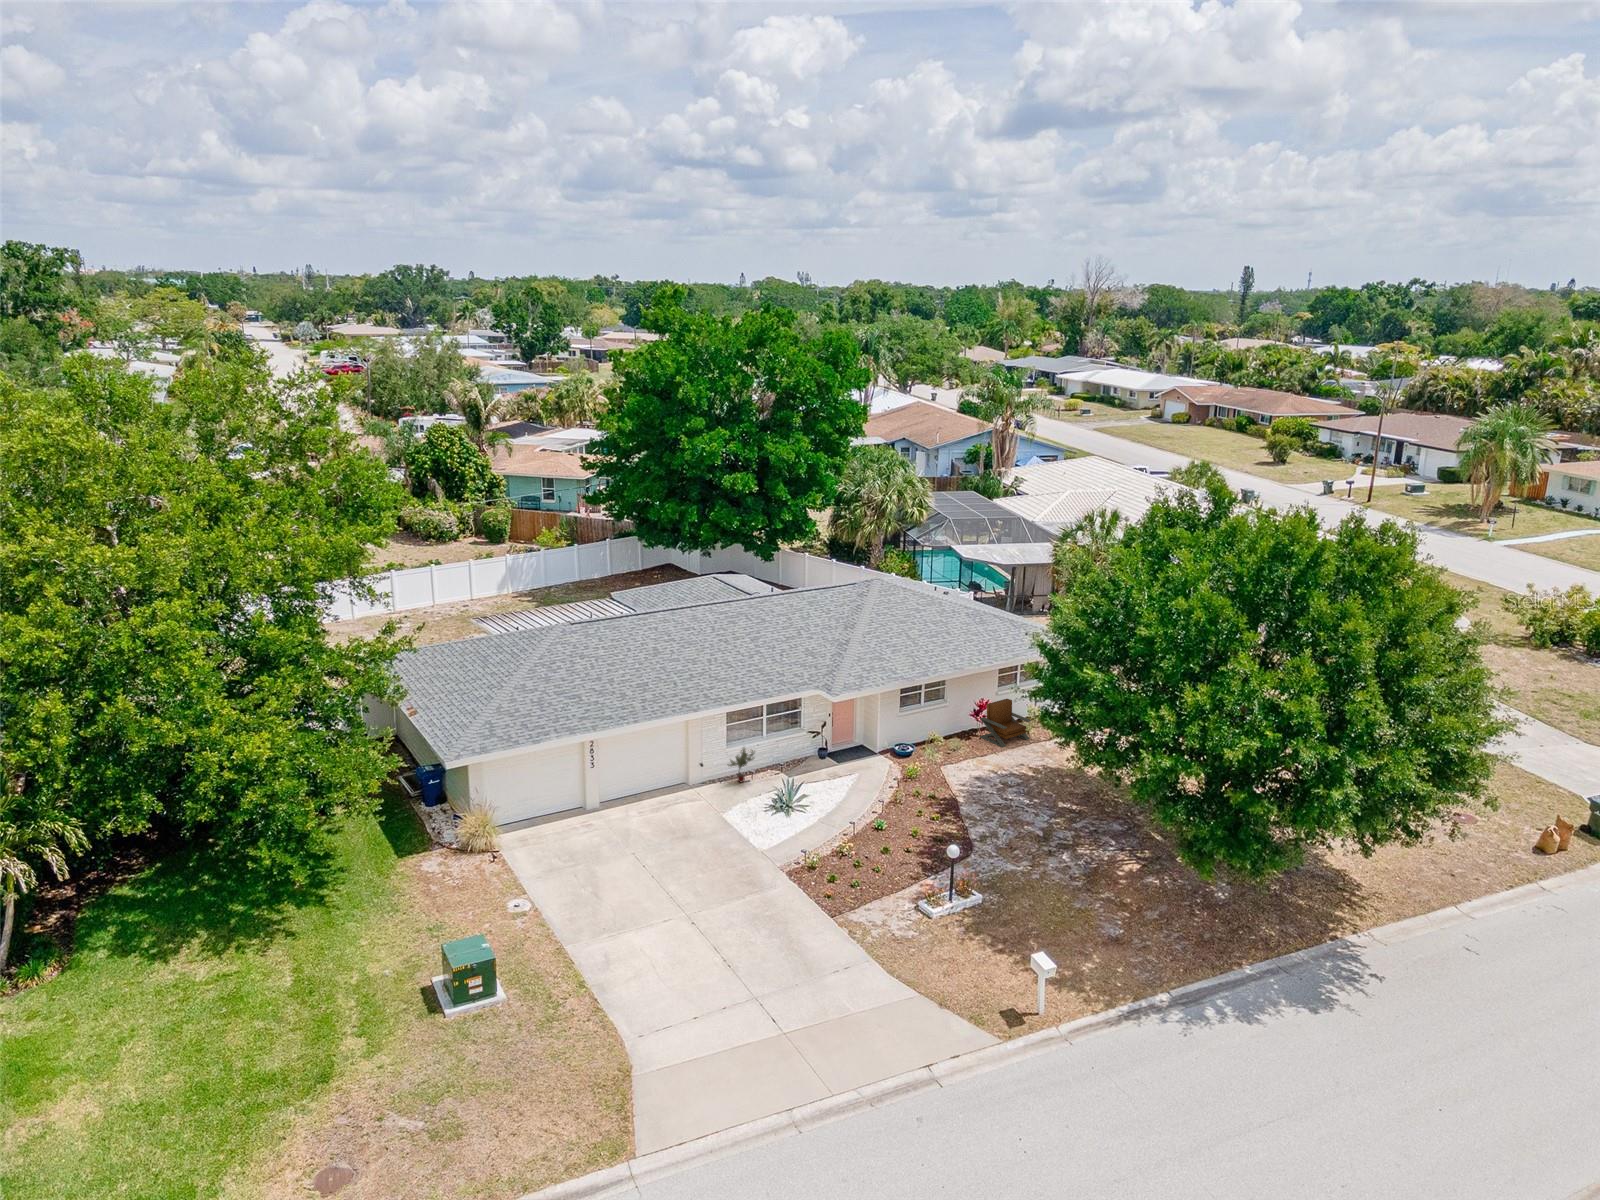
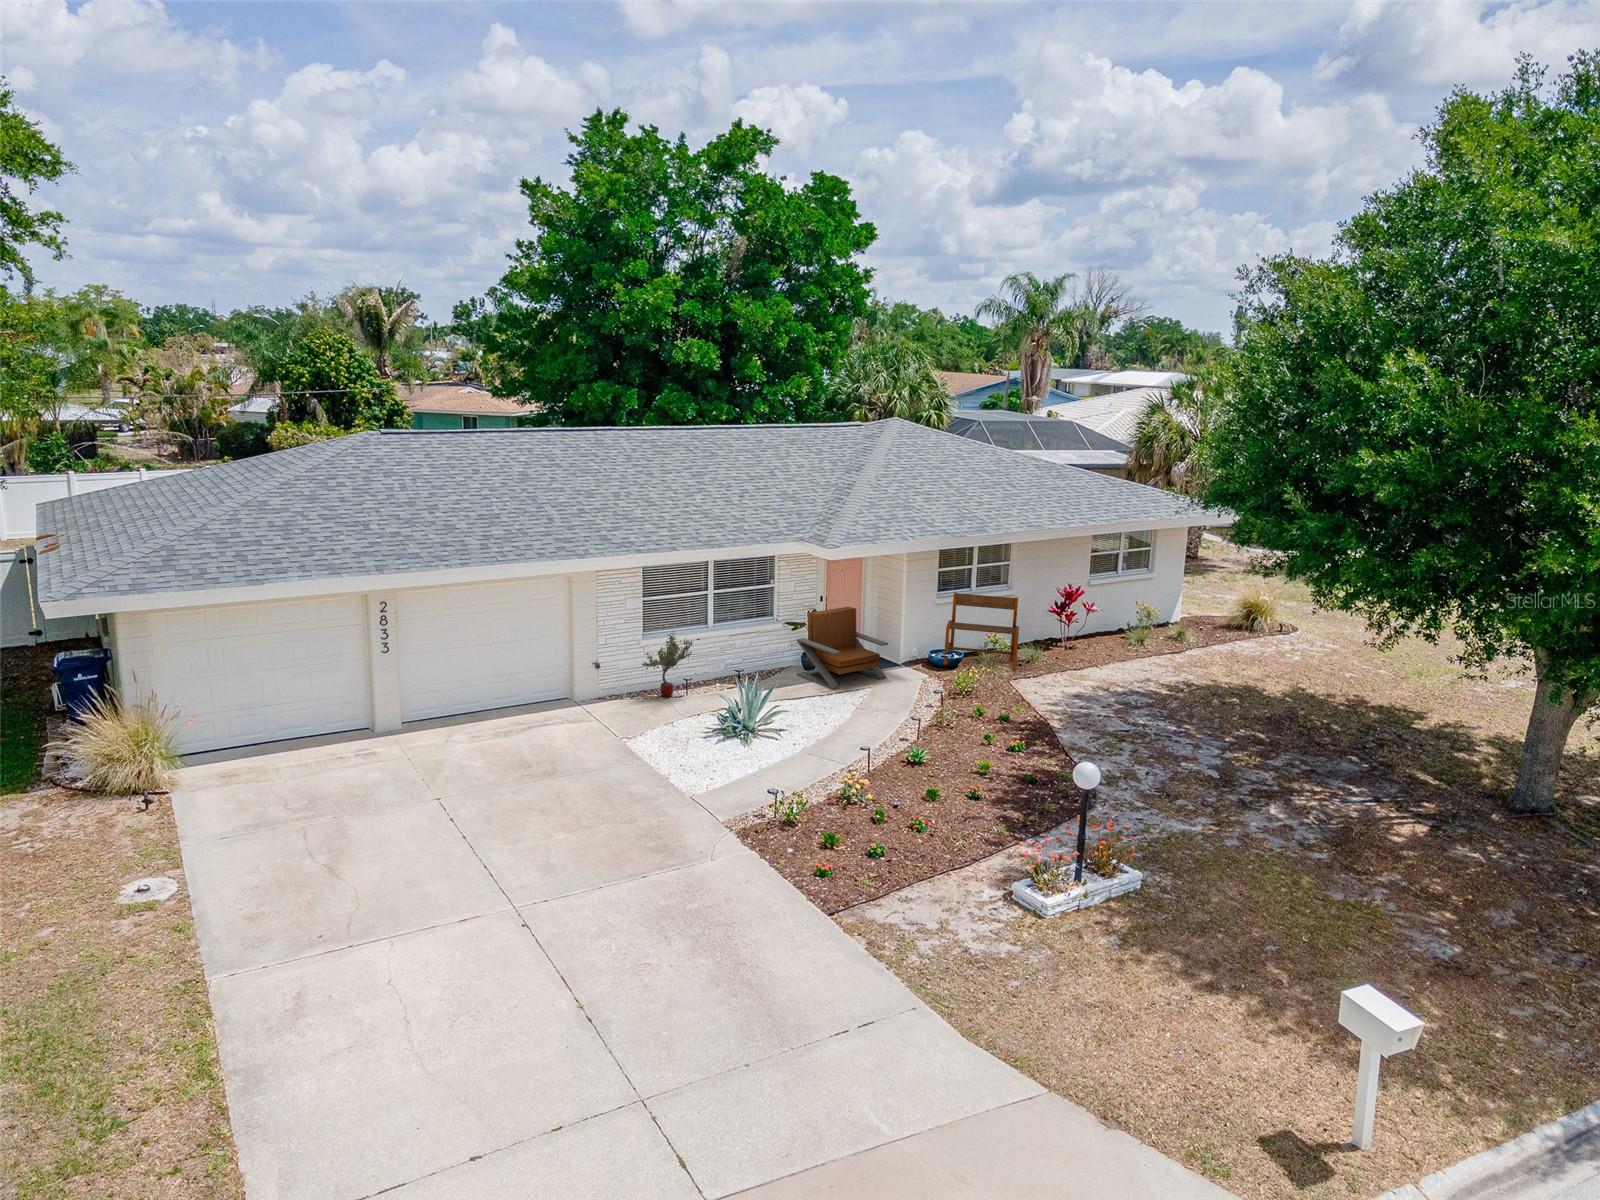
lounge chair: present [980,699,1031,747] -> present [797,607,888,690]
bench: none [903,708,949,758] -> present [944,592,1019,671]

